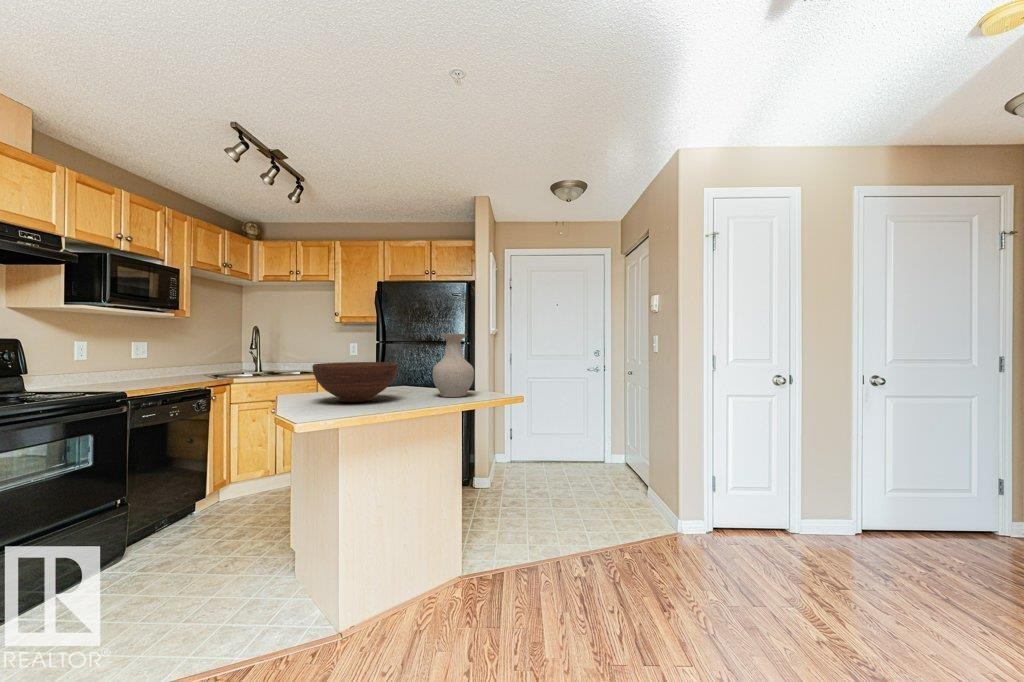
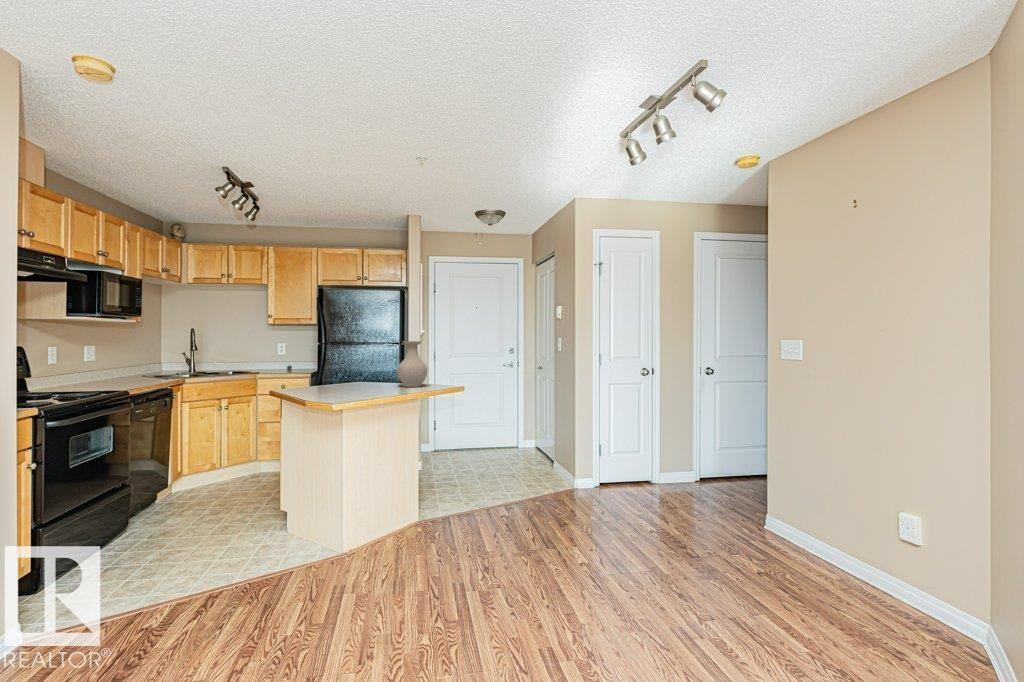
fruit bowl: present [313,362,398,402] -> none [316,362,376,391]

